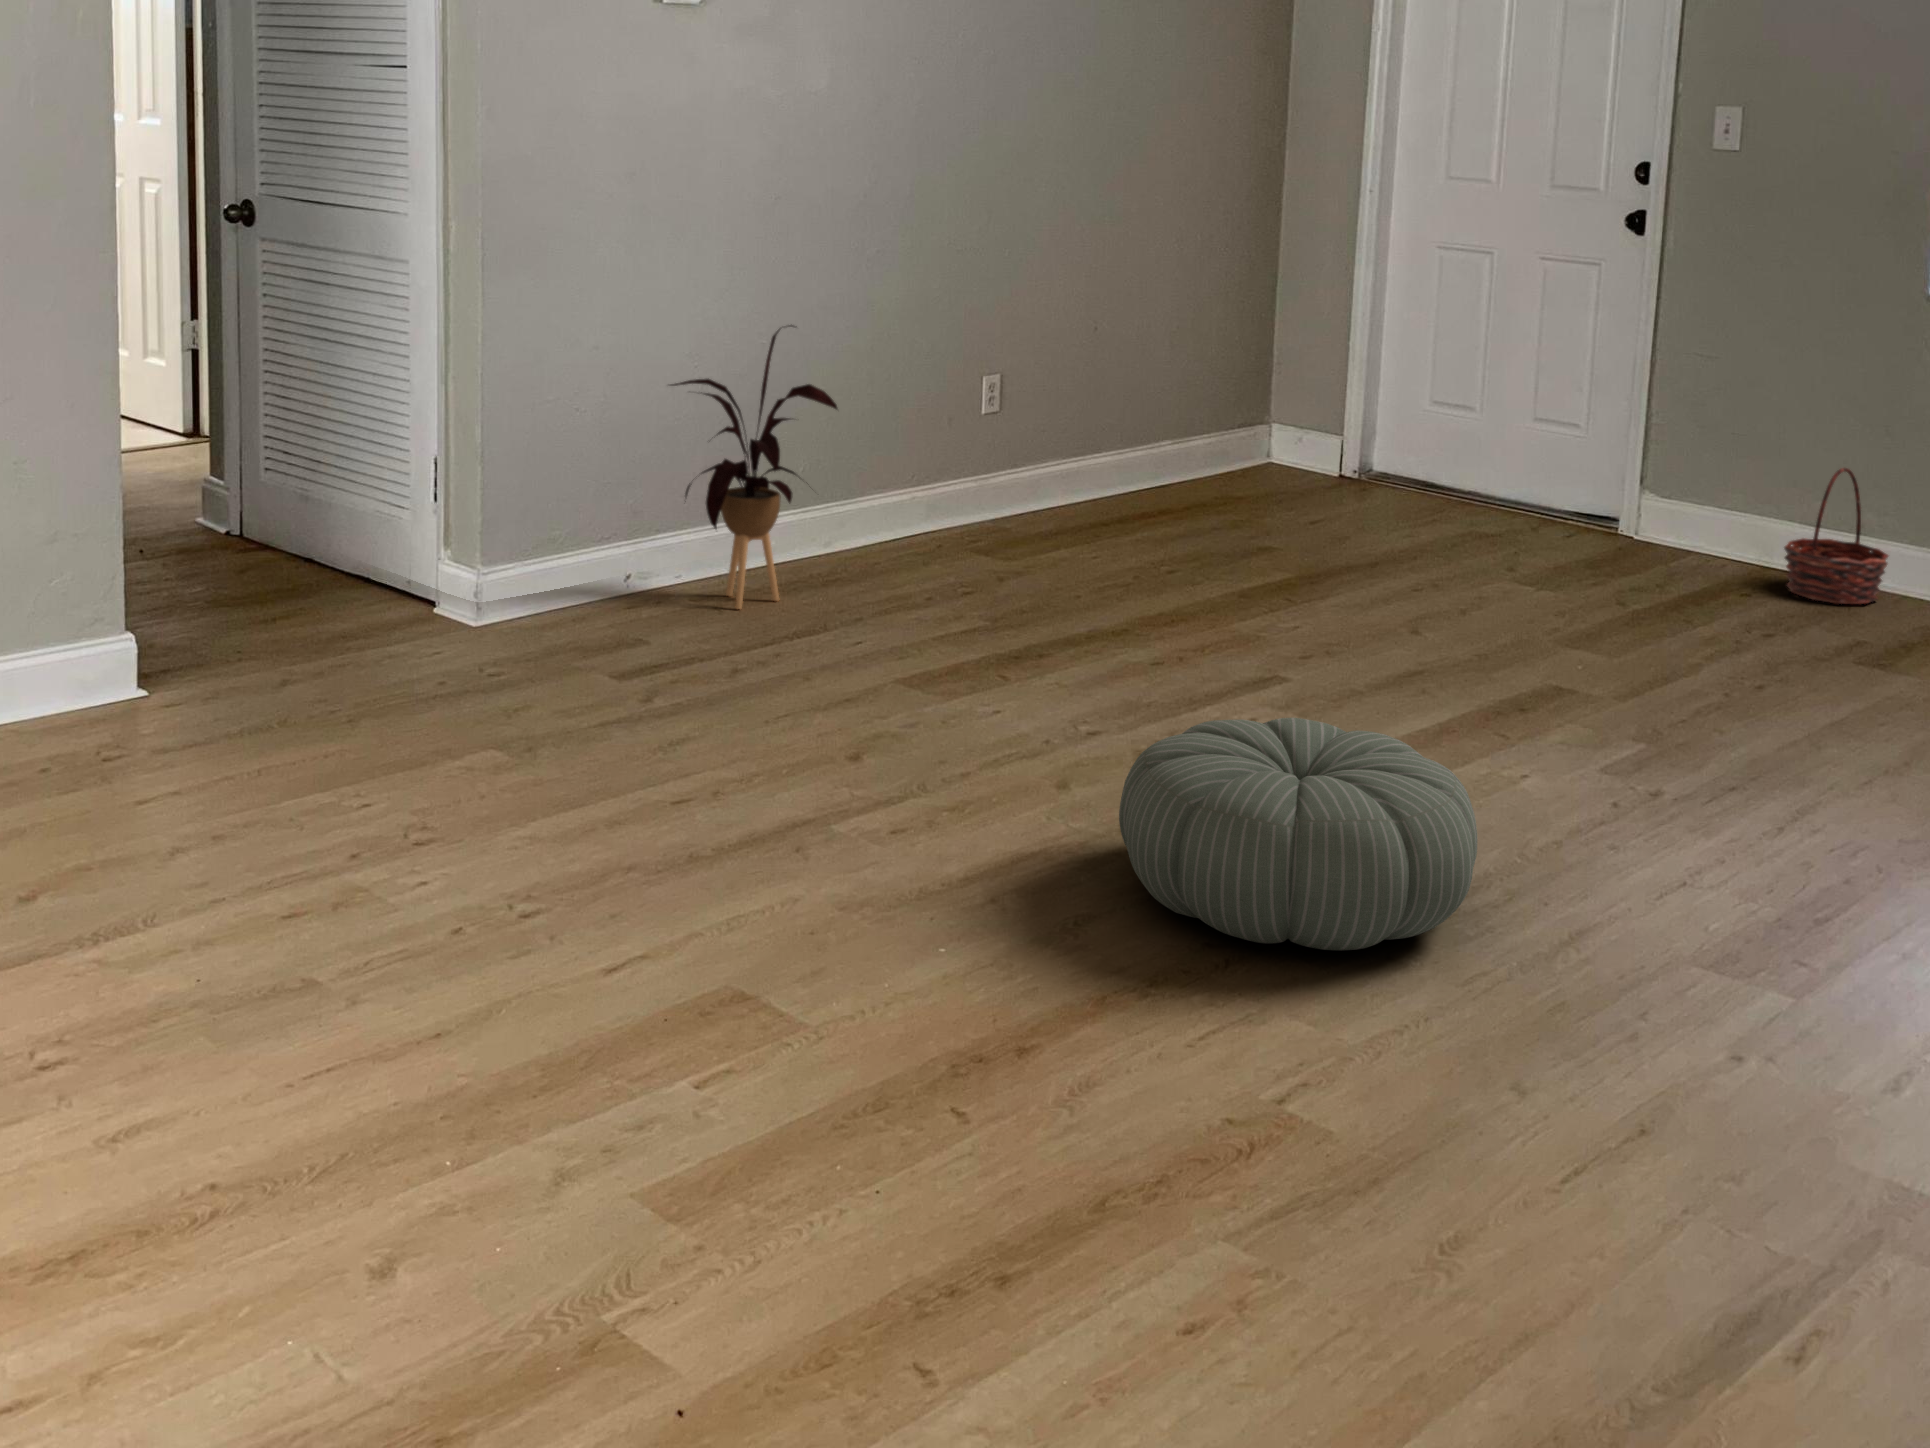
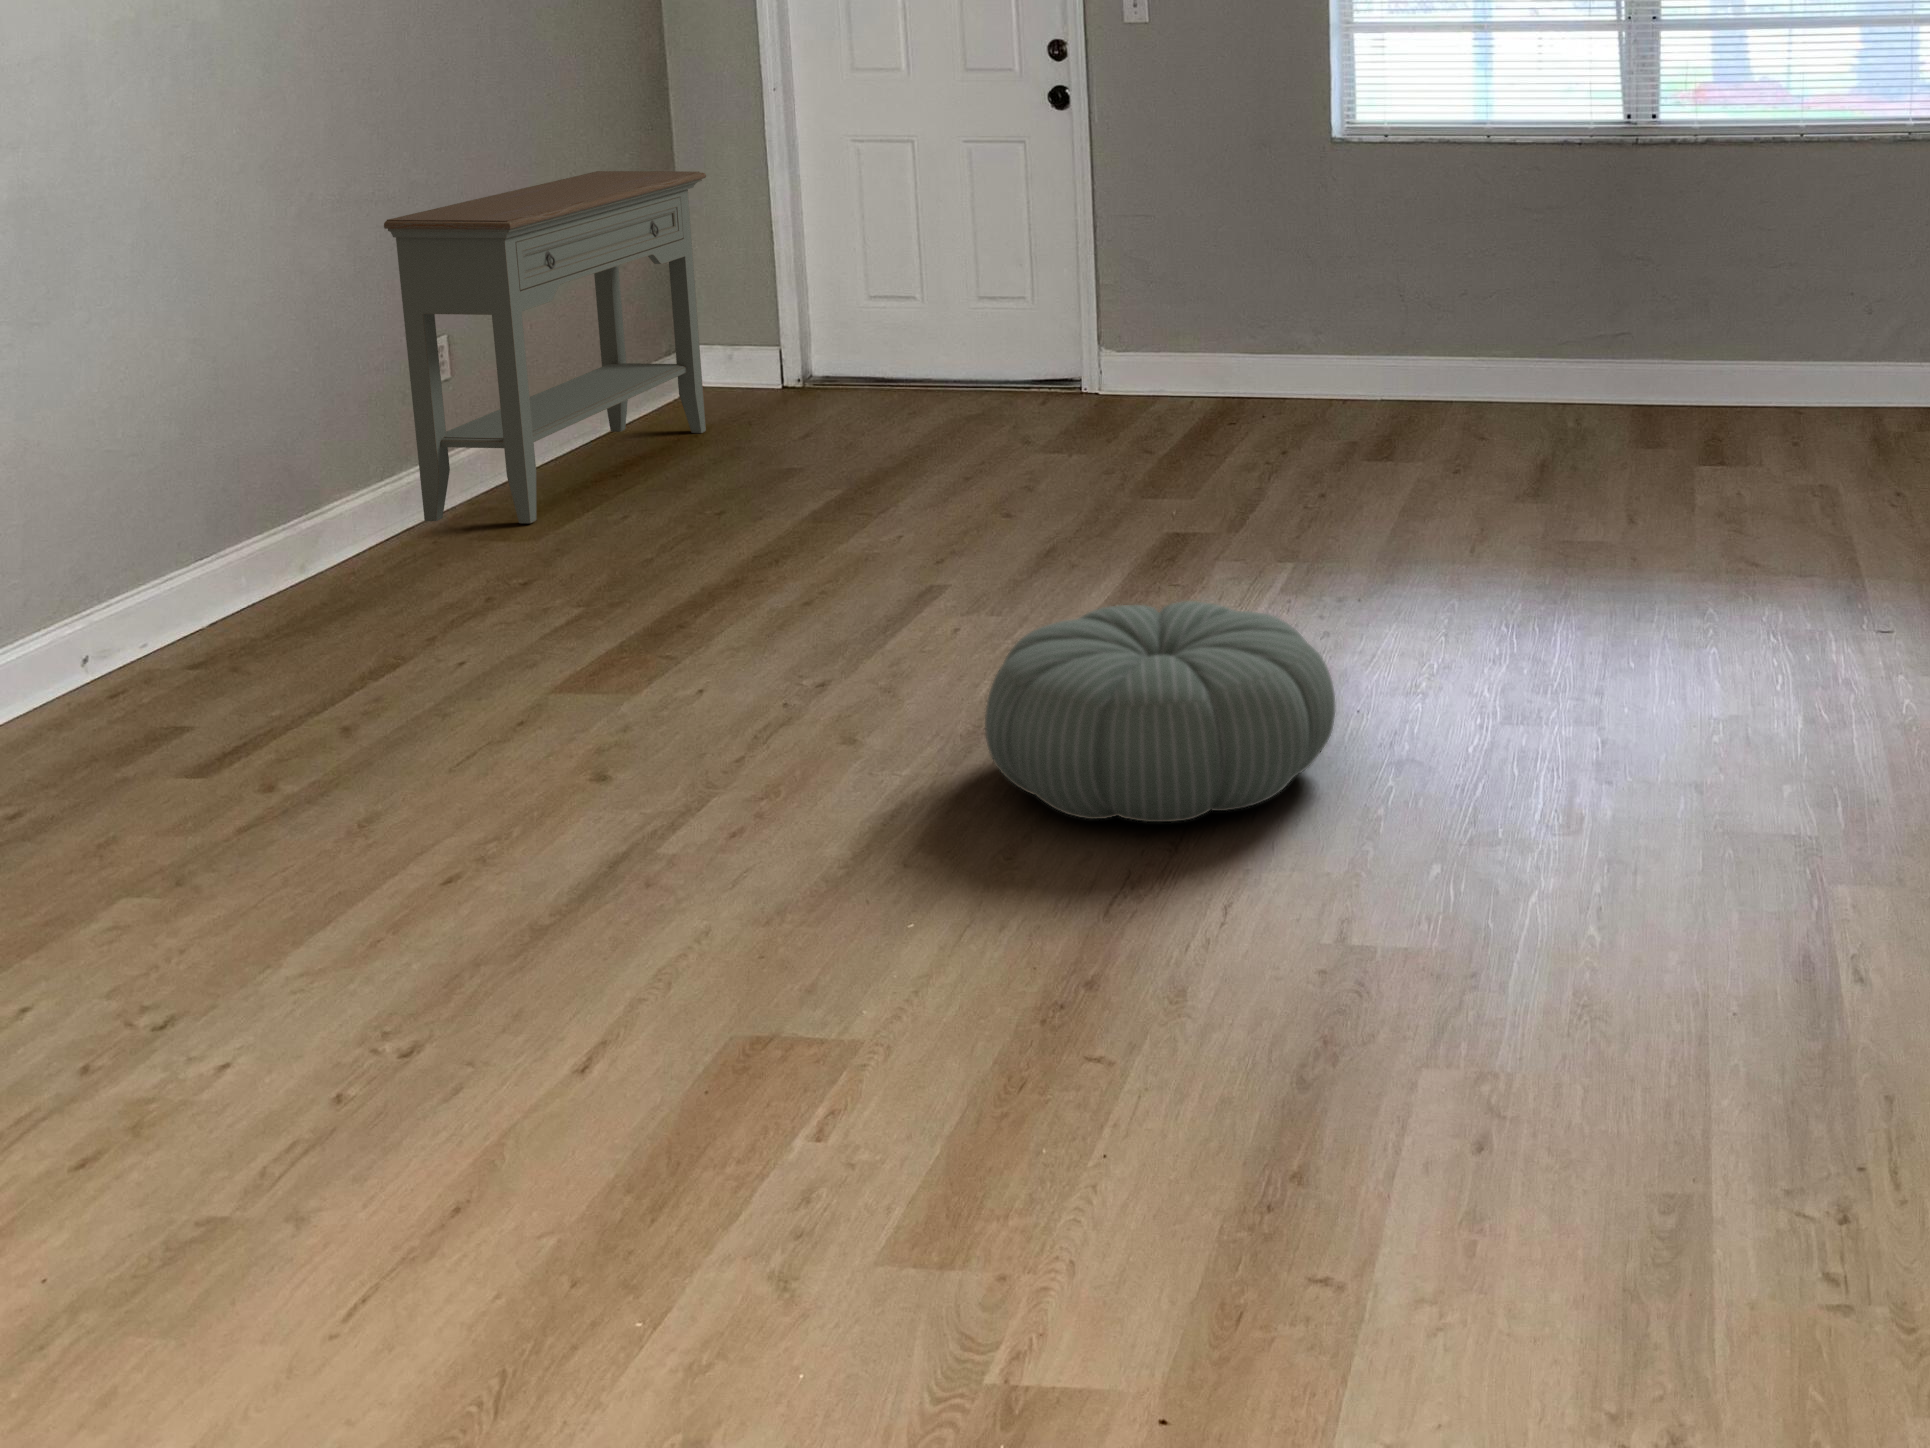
console table: none [949,250,1271,548] -> present [384,171,706,523]
house plant: present [670,325,837,609] -> none [120,306,378,662]
basket: present [1784,468,1888,604] -> none [1251,299,1337,421]

